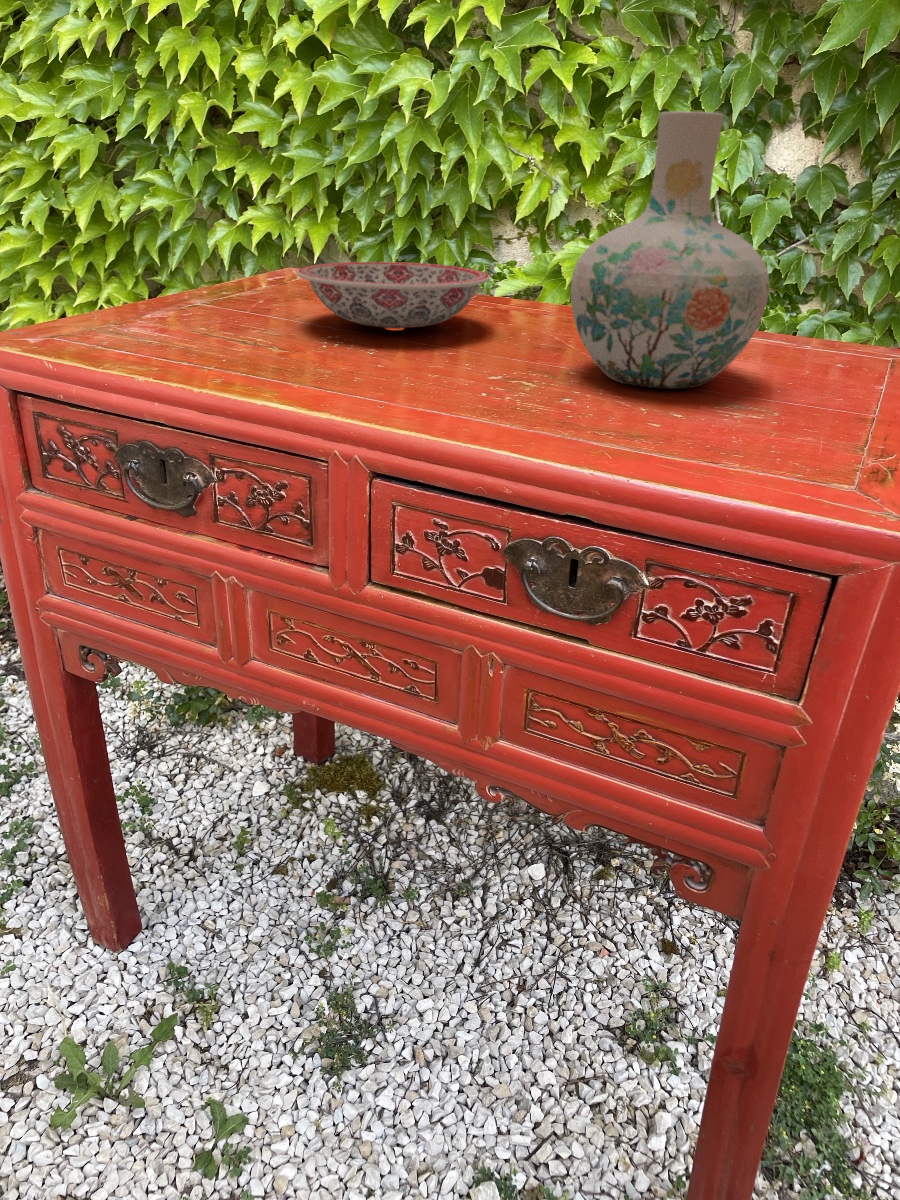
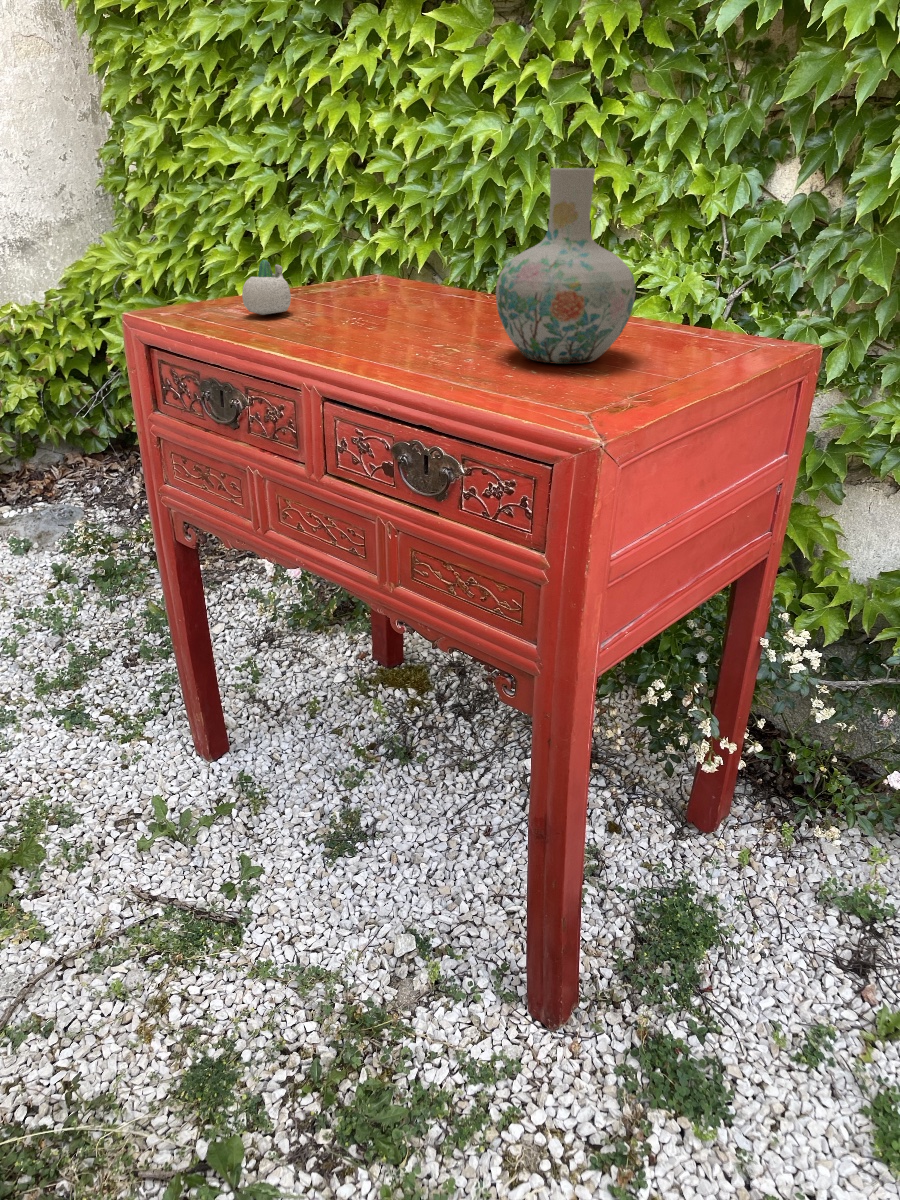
succulent planter: none [139,243,209,323] -> present [242,260,291,315]
ceramic bowl: present [297,262,490,329] -> none [344,273,483,321]

